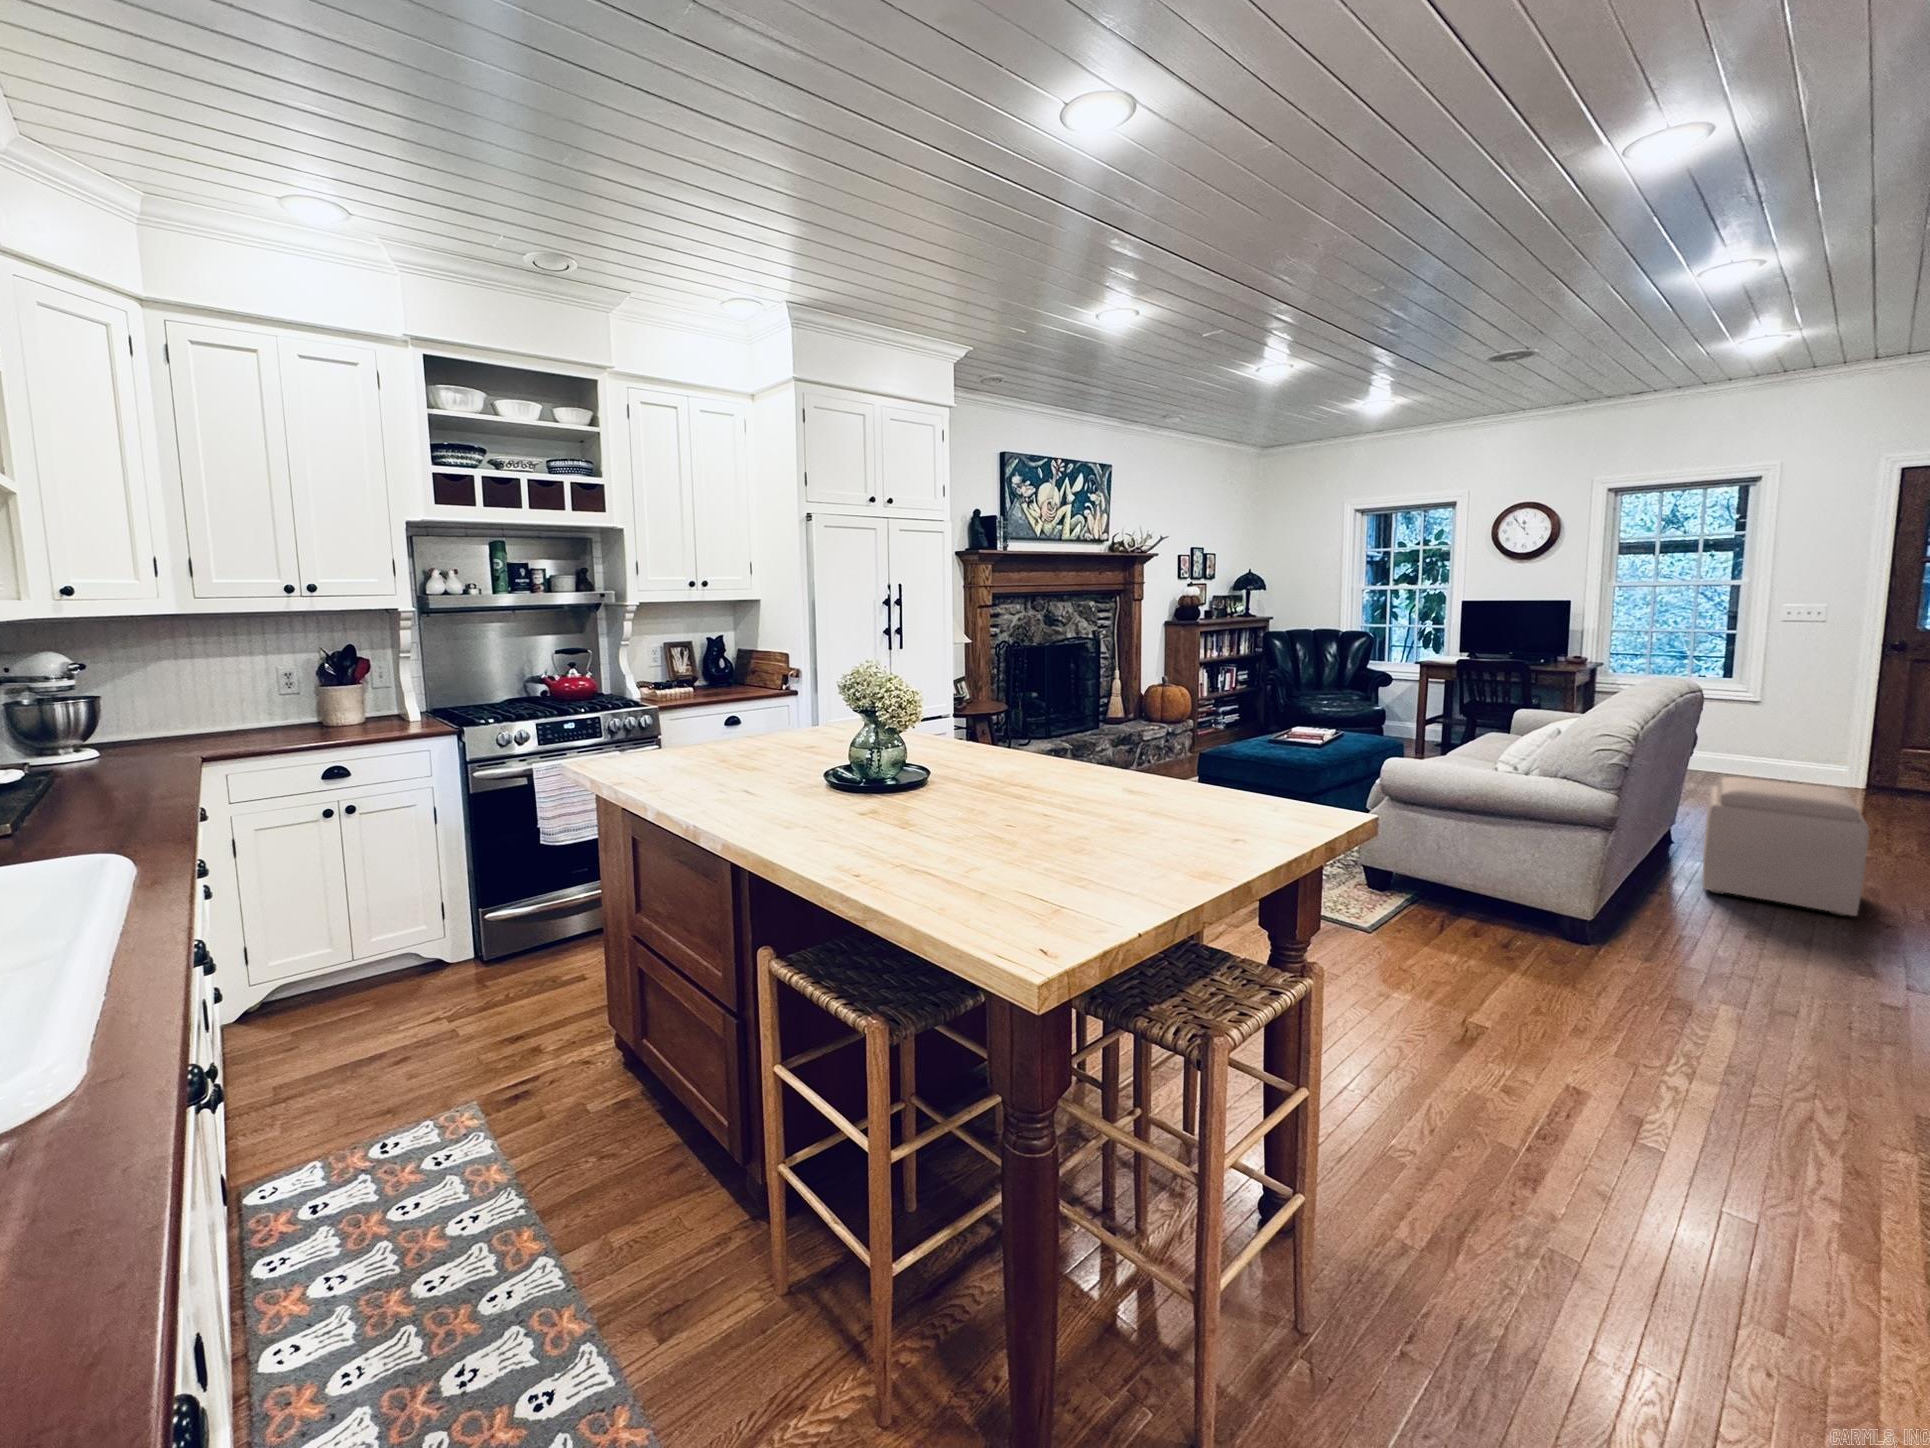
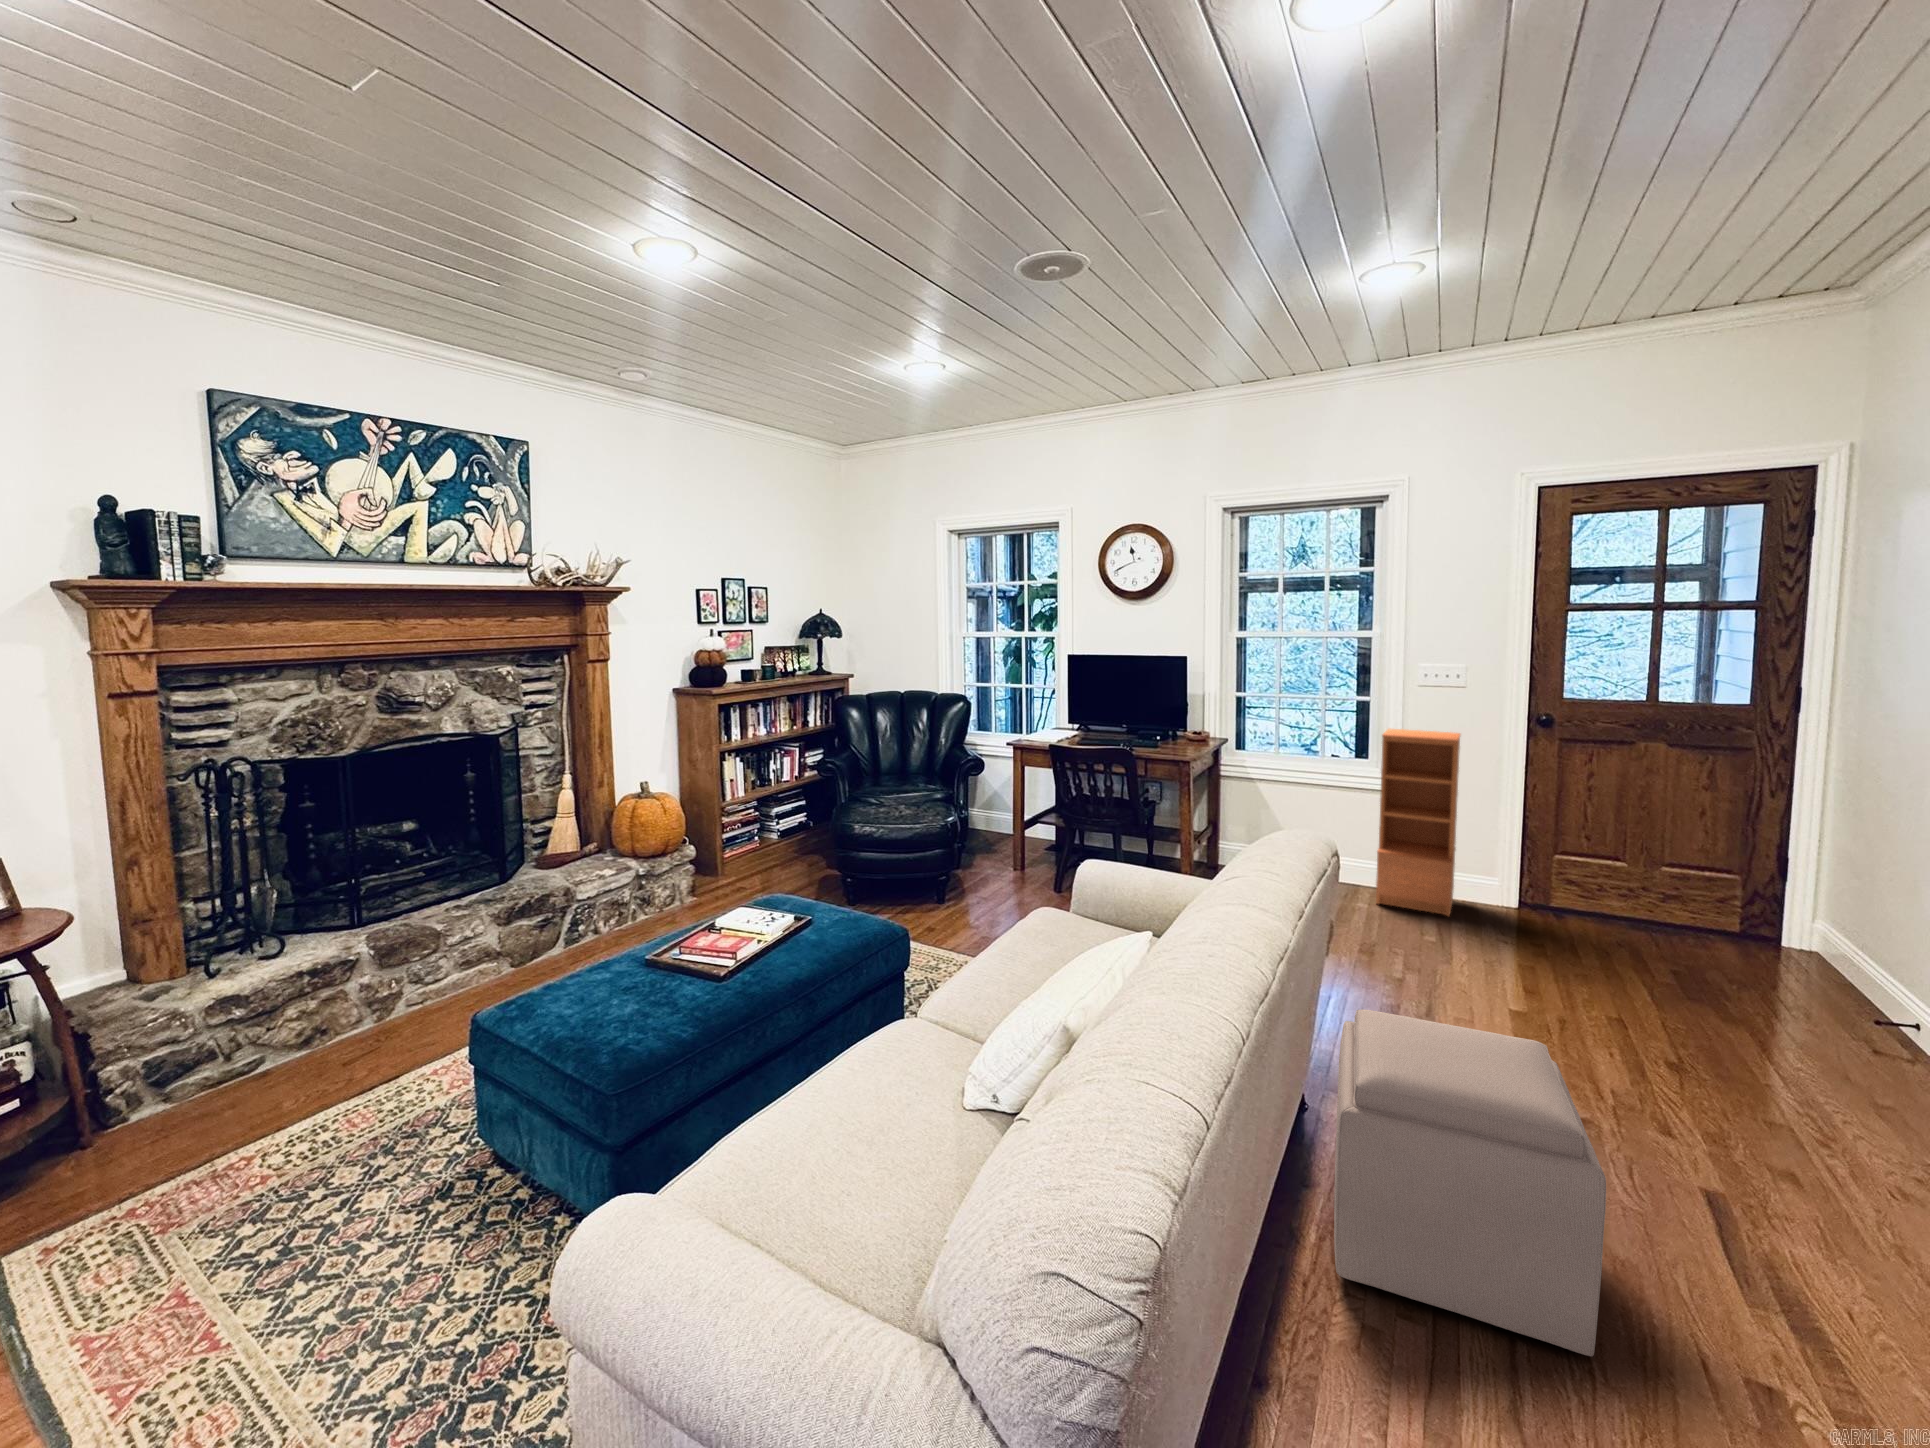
bookcase: none [1733,655,1821,792] -> present [1376,729,1460,916]

